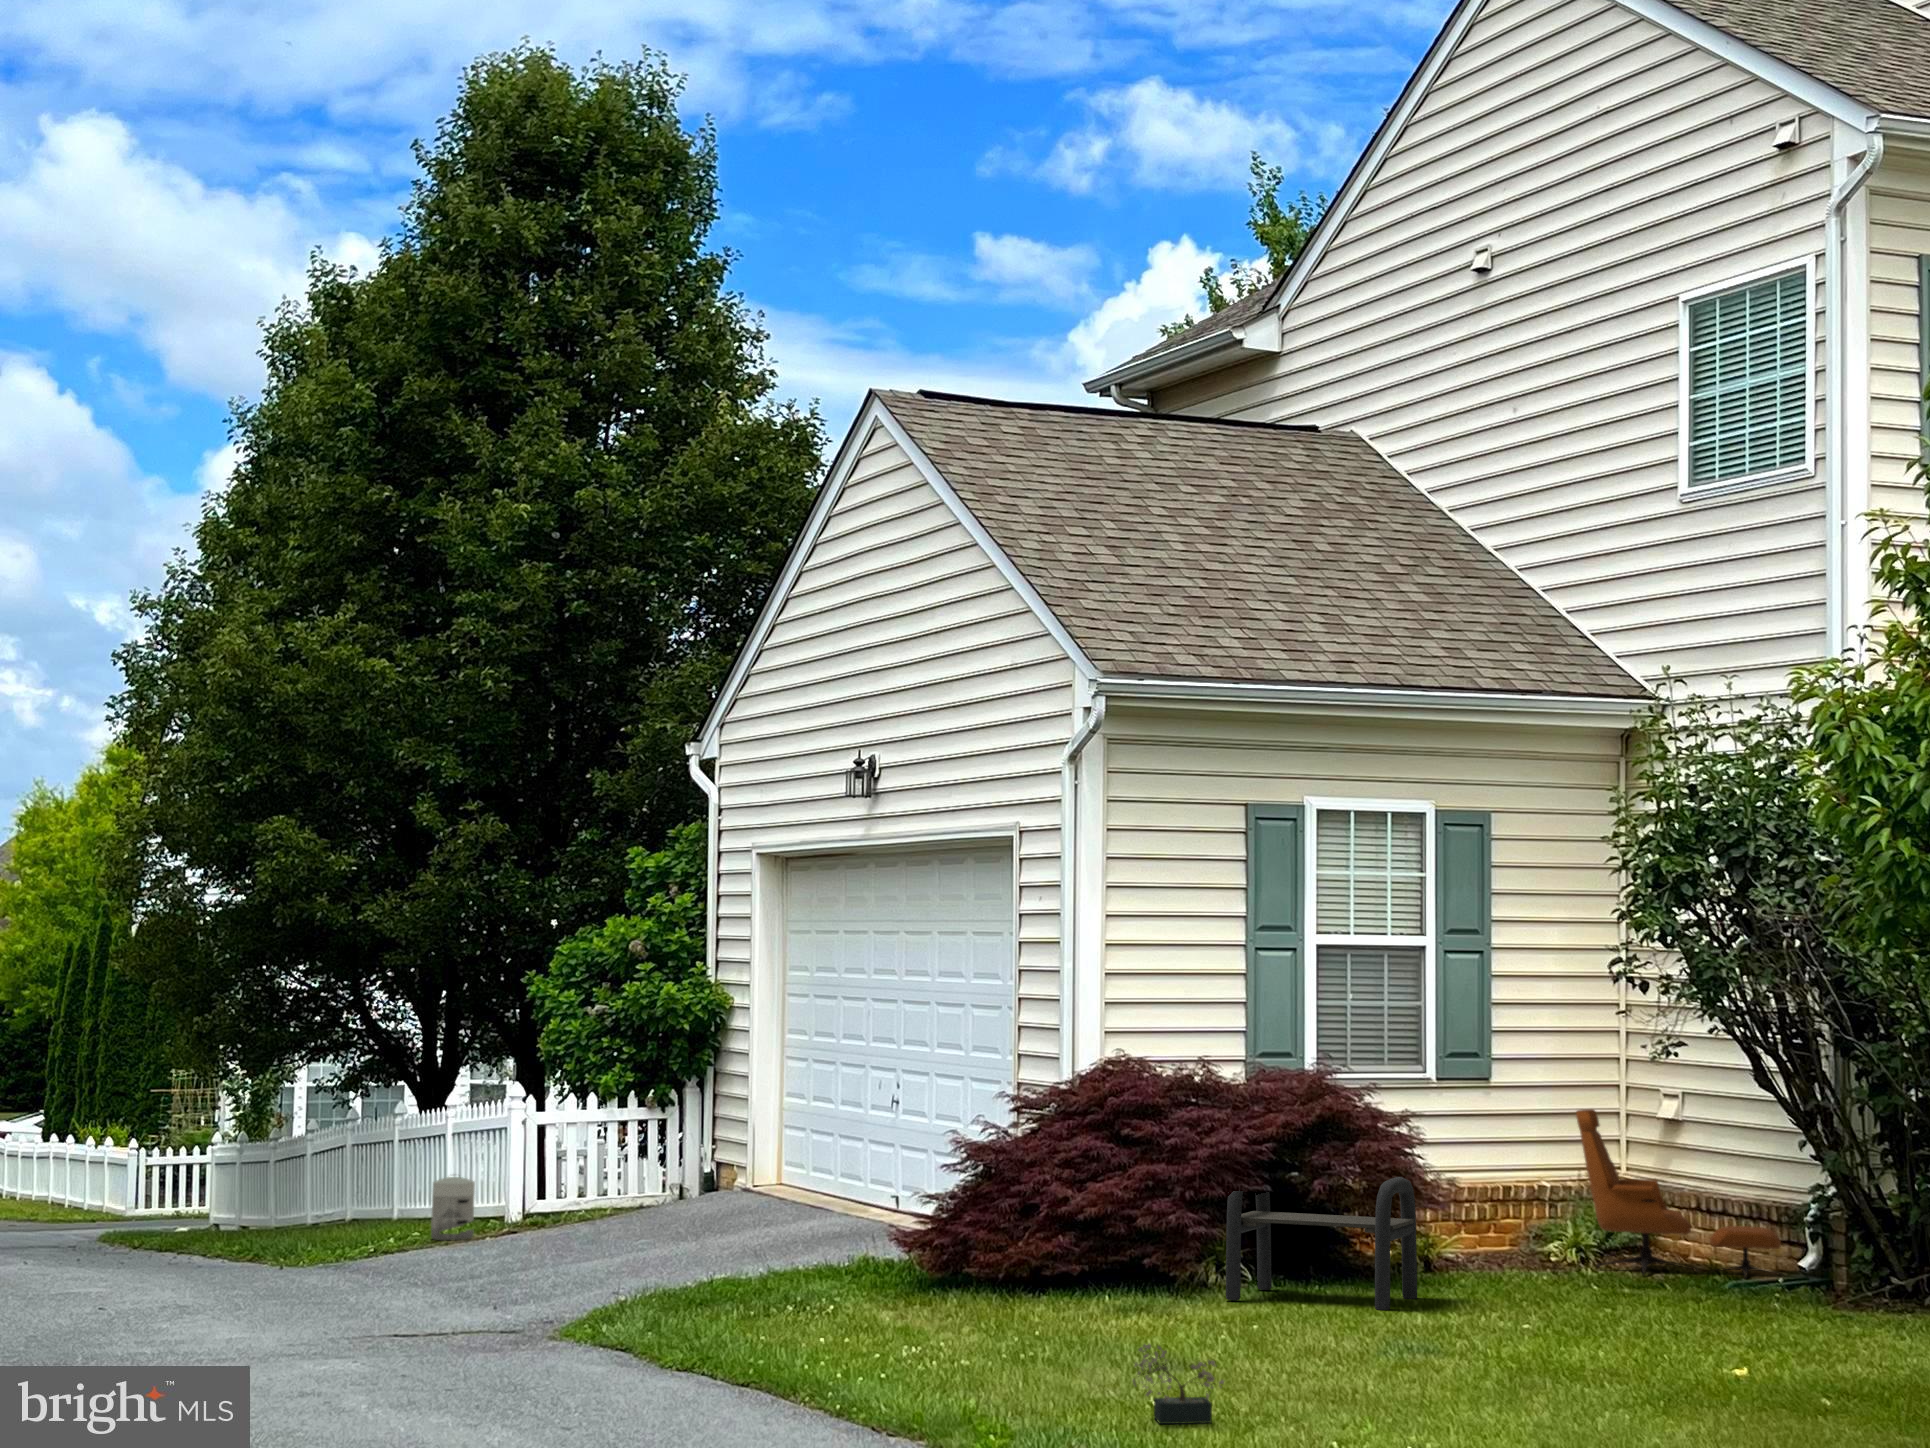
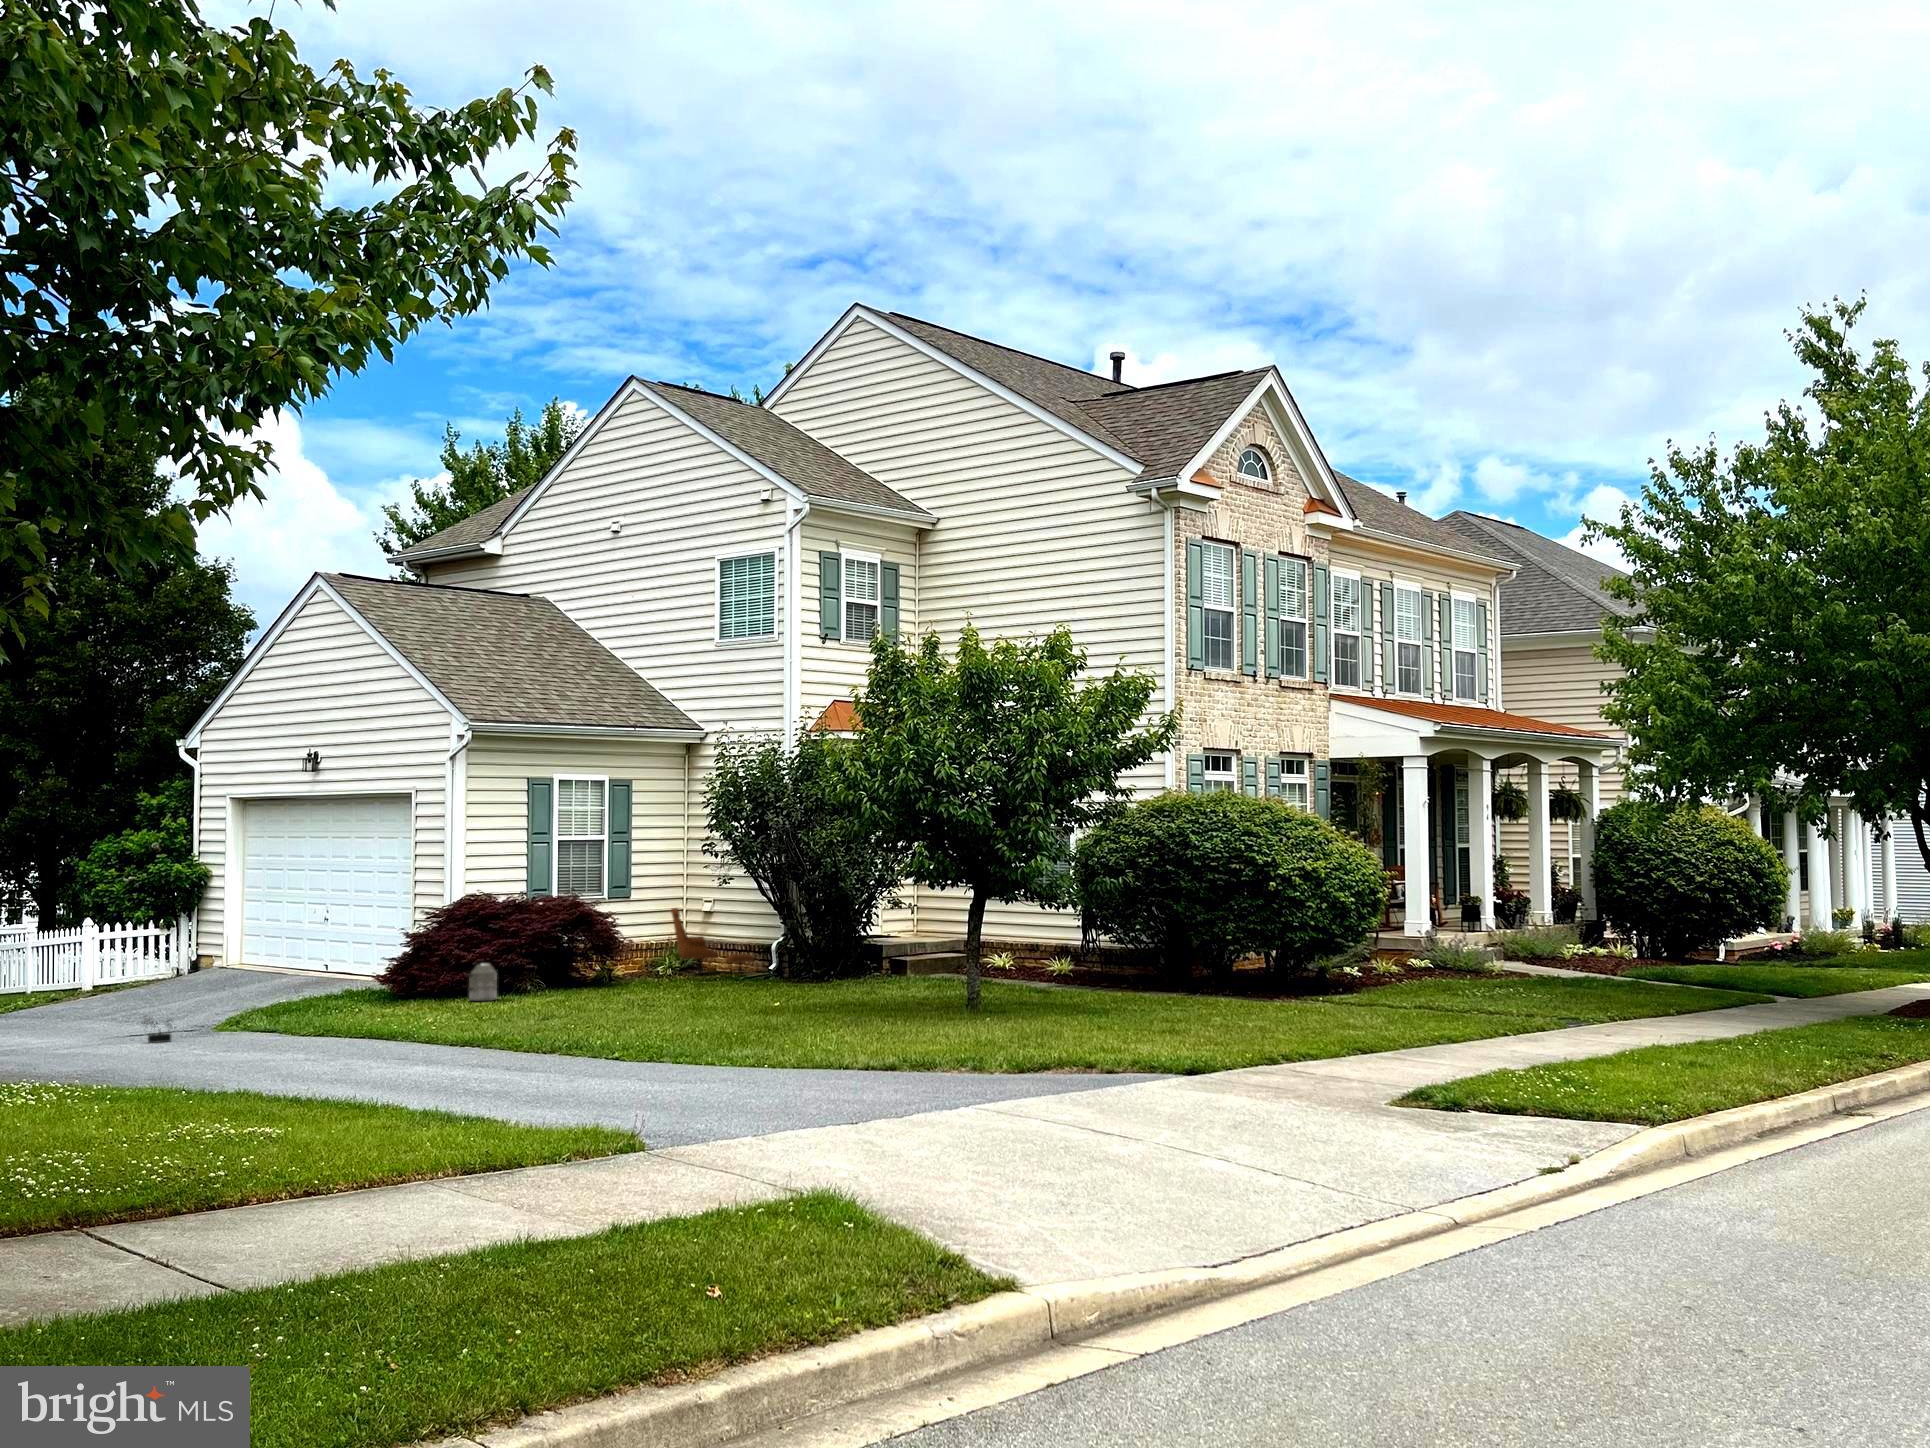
waste bin: present [431,1177,475,1241] -> present [469,964,498,1001]
bench: present [1226,1177,1417,1310] -> none [534,938,614,994]
decorative plant: present [1133,1344,1224,1424] -> present [144,1016,172,1043]

